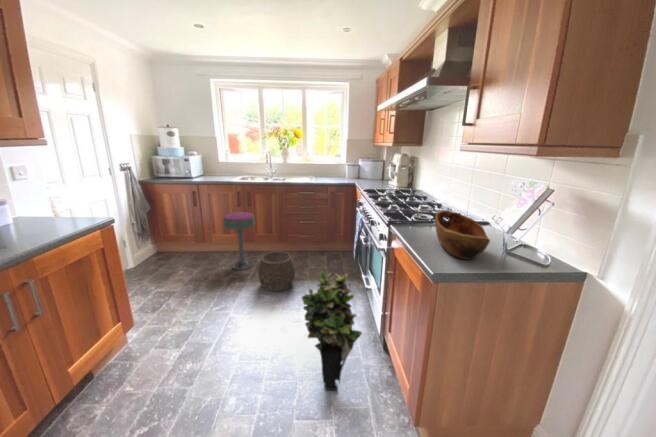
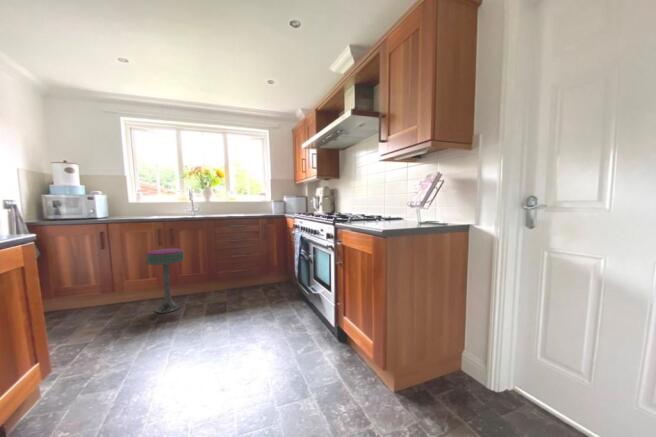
wooden bowl: present [435,211,490,259] -> none [370,204,411,226]
woven basket: present [258,251,295,292] -> none [195,281,237,323]
potted plant: present [302,271,362,390] -> none [267,268,326,378]

